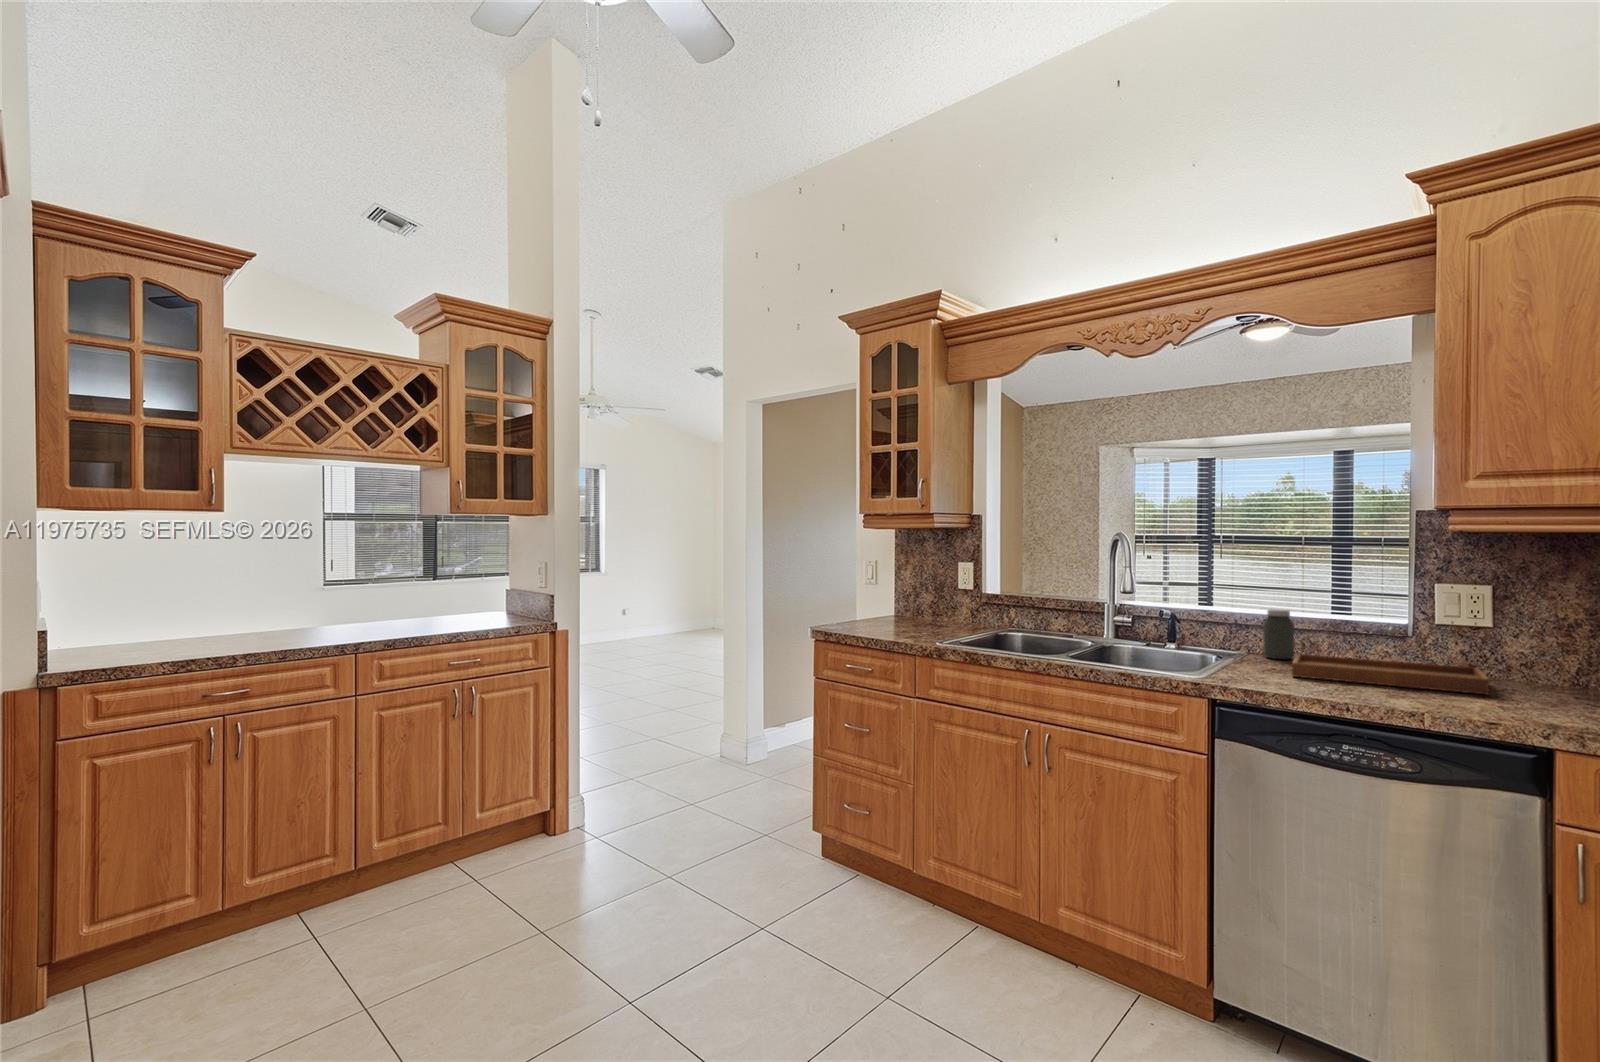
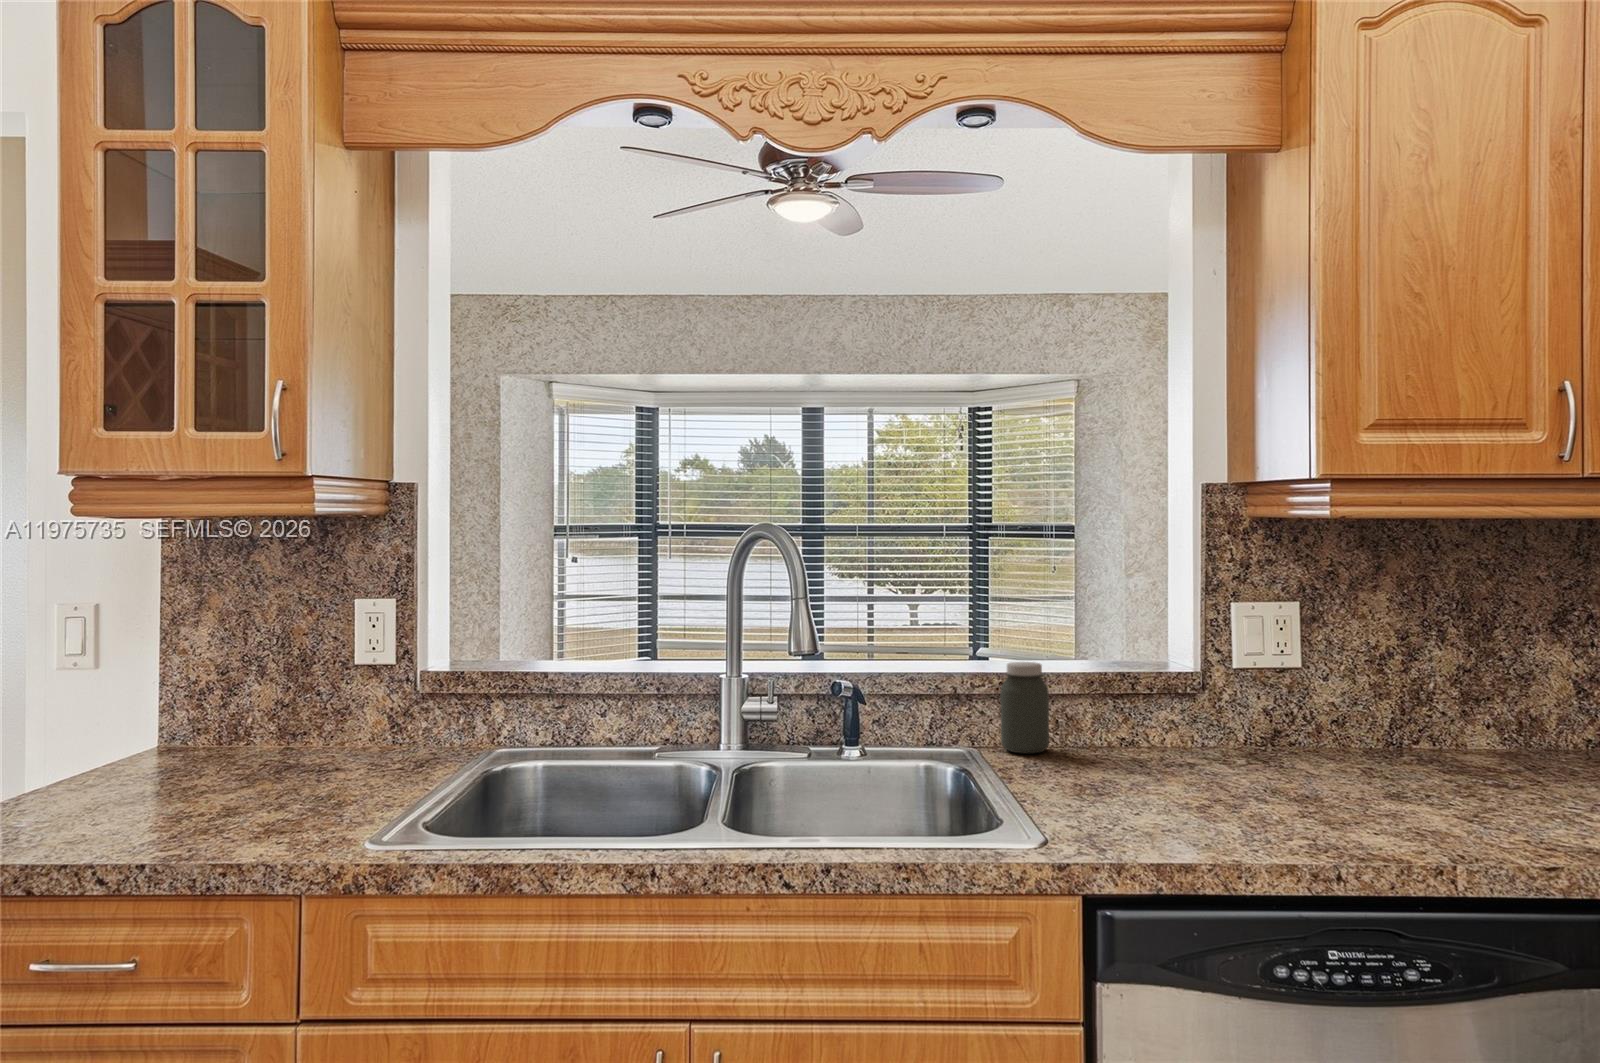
tray: present [1292,627,1489,694] -> none [1084,686,1399,803]

